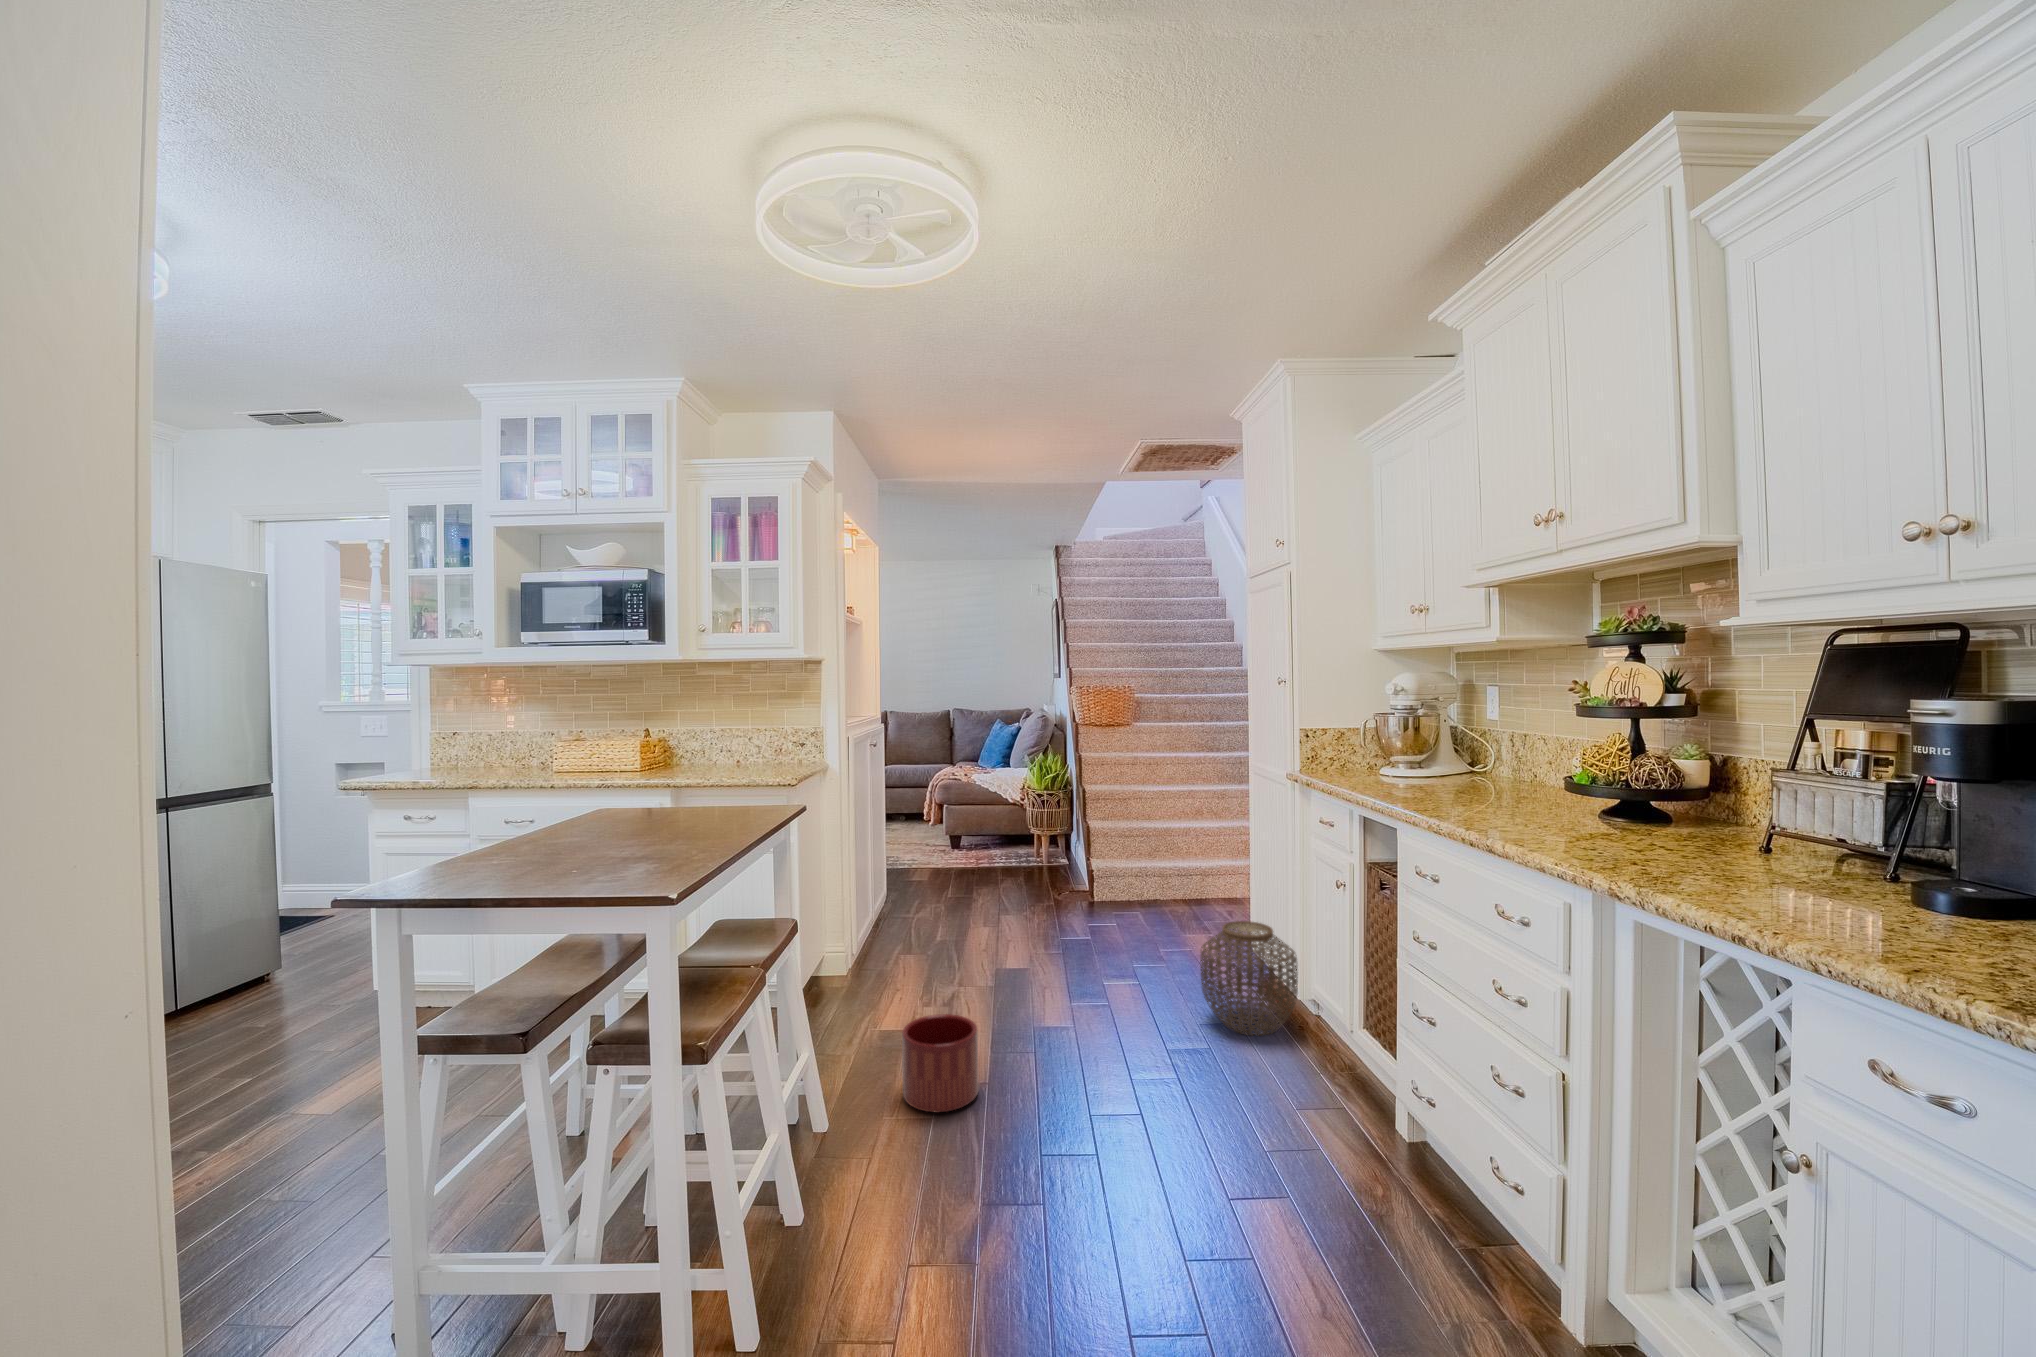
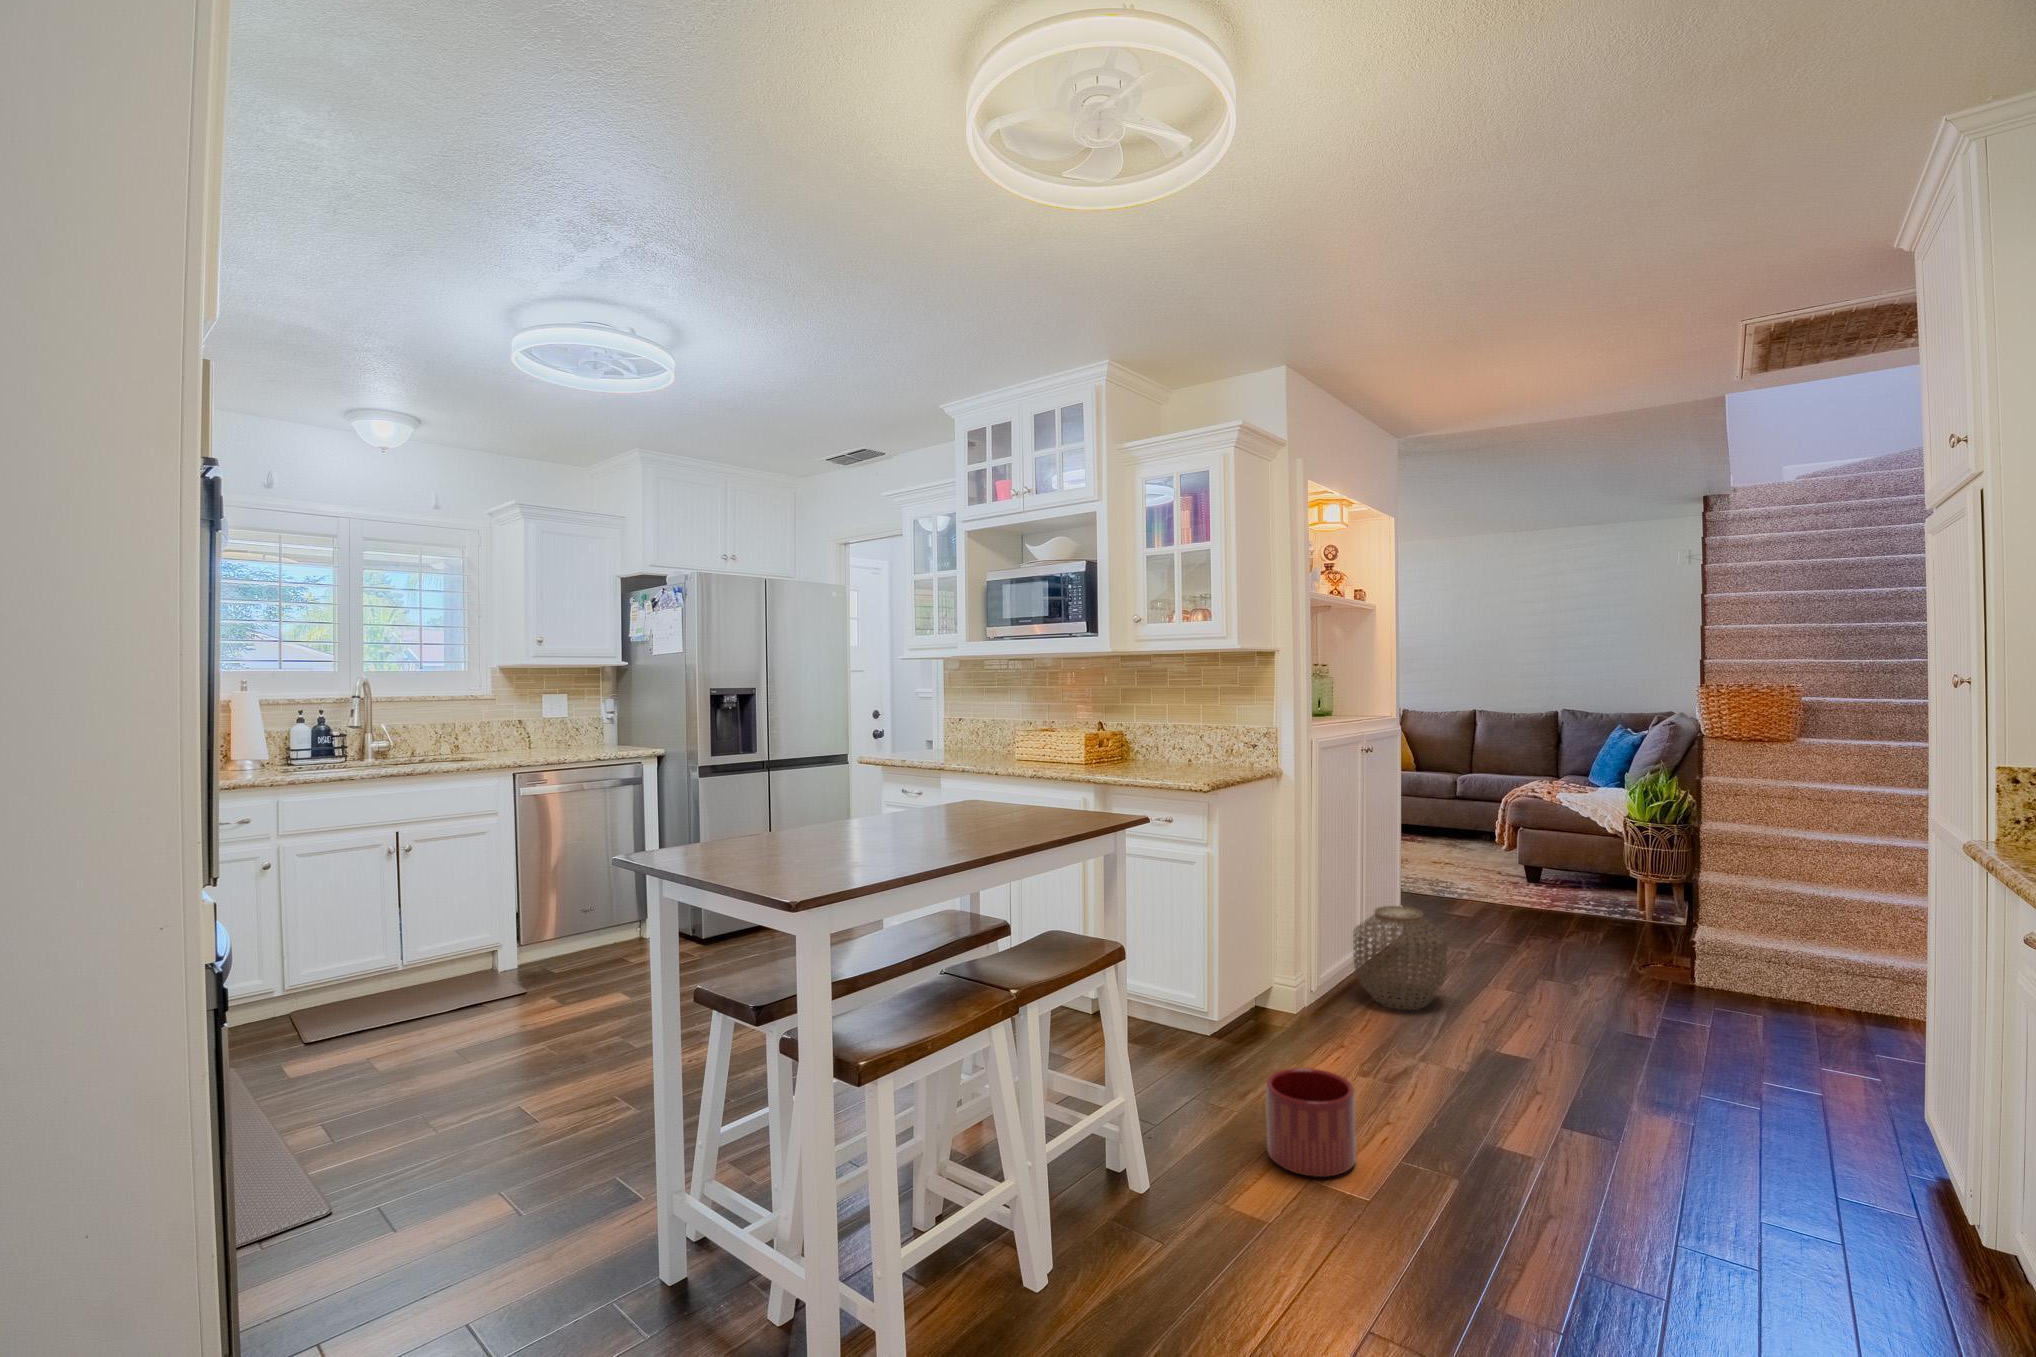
woven basket: present [1201,921,1298,1036] -> present [1353,906,1447,1010]

